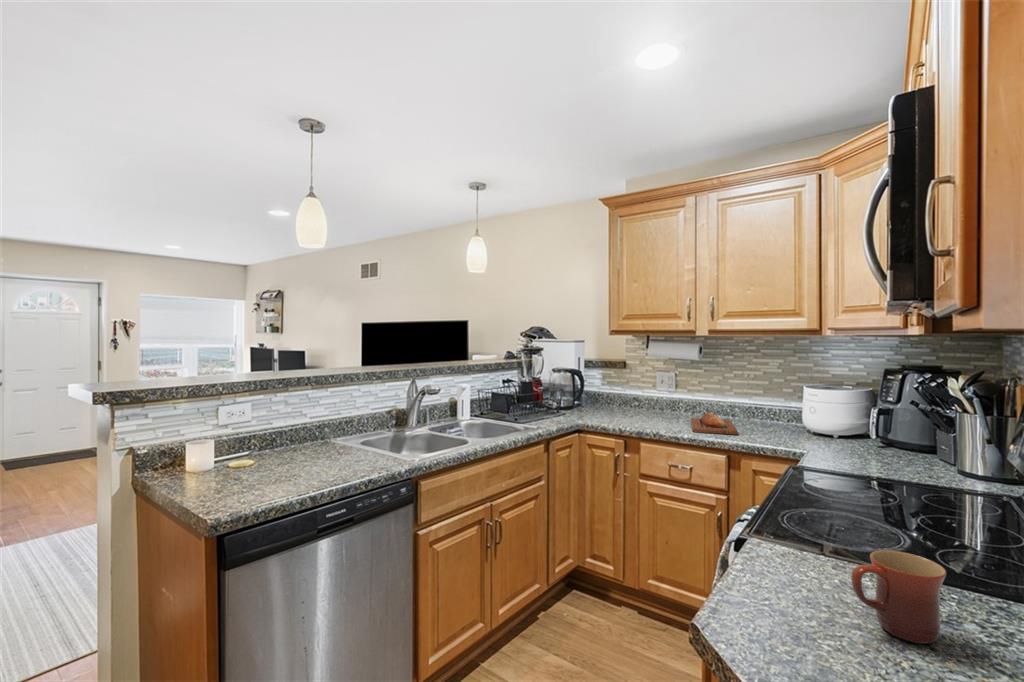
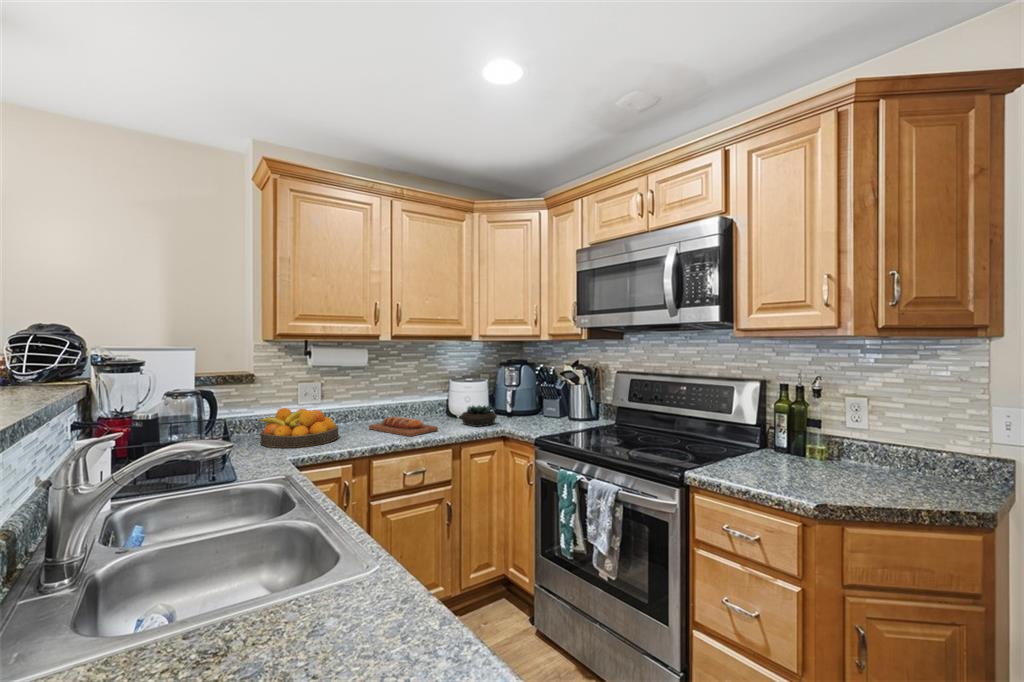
fruit bowl: none [591,388,653,421] -> present [259,408,338,448]
succulent plant: none [785,416,835,445] -> present [460,405,497,427]
mug: present [851,550,946,644] -> none [765,449,795,485]

